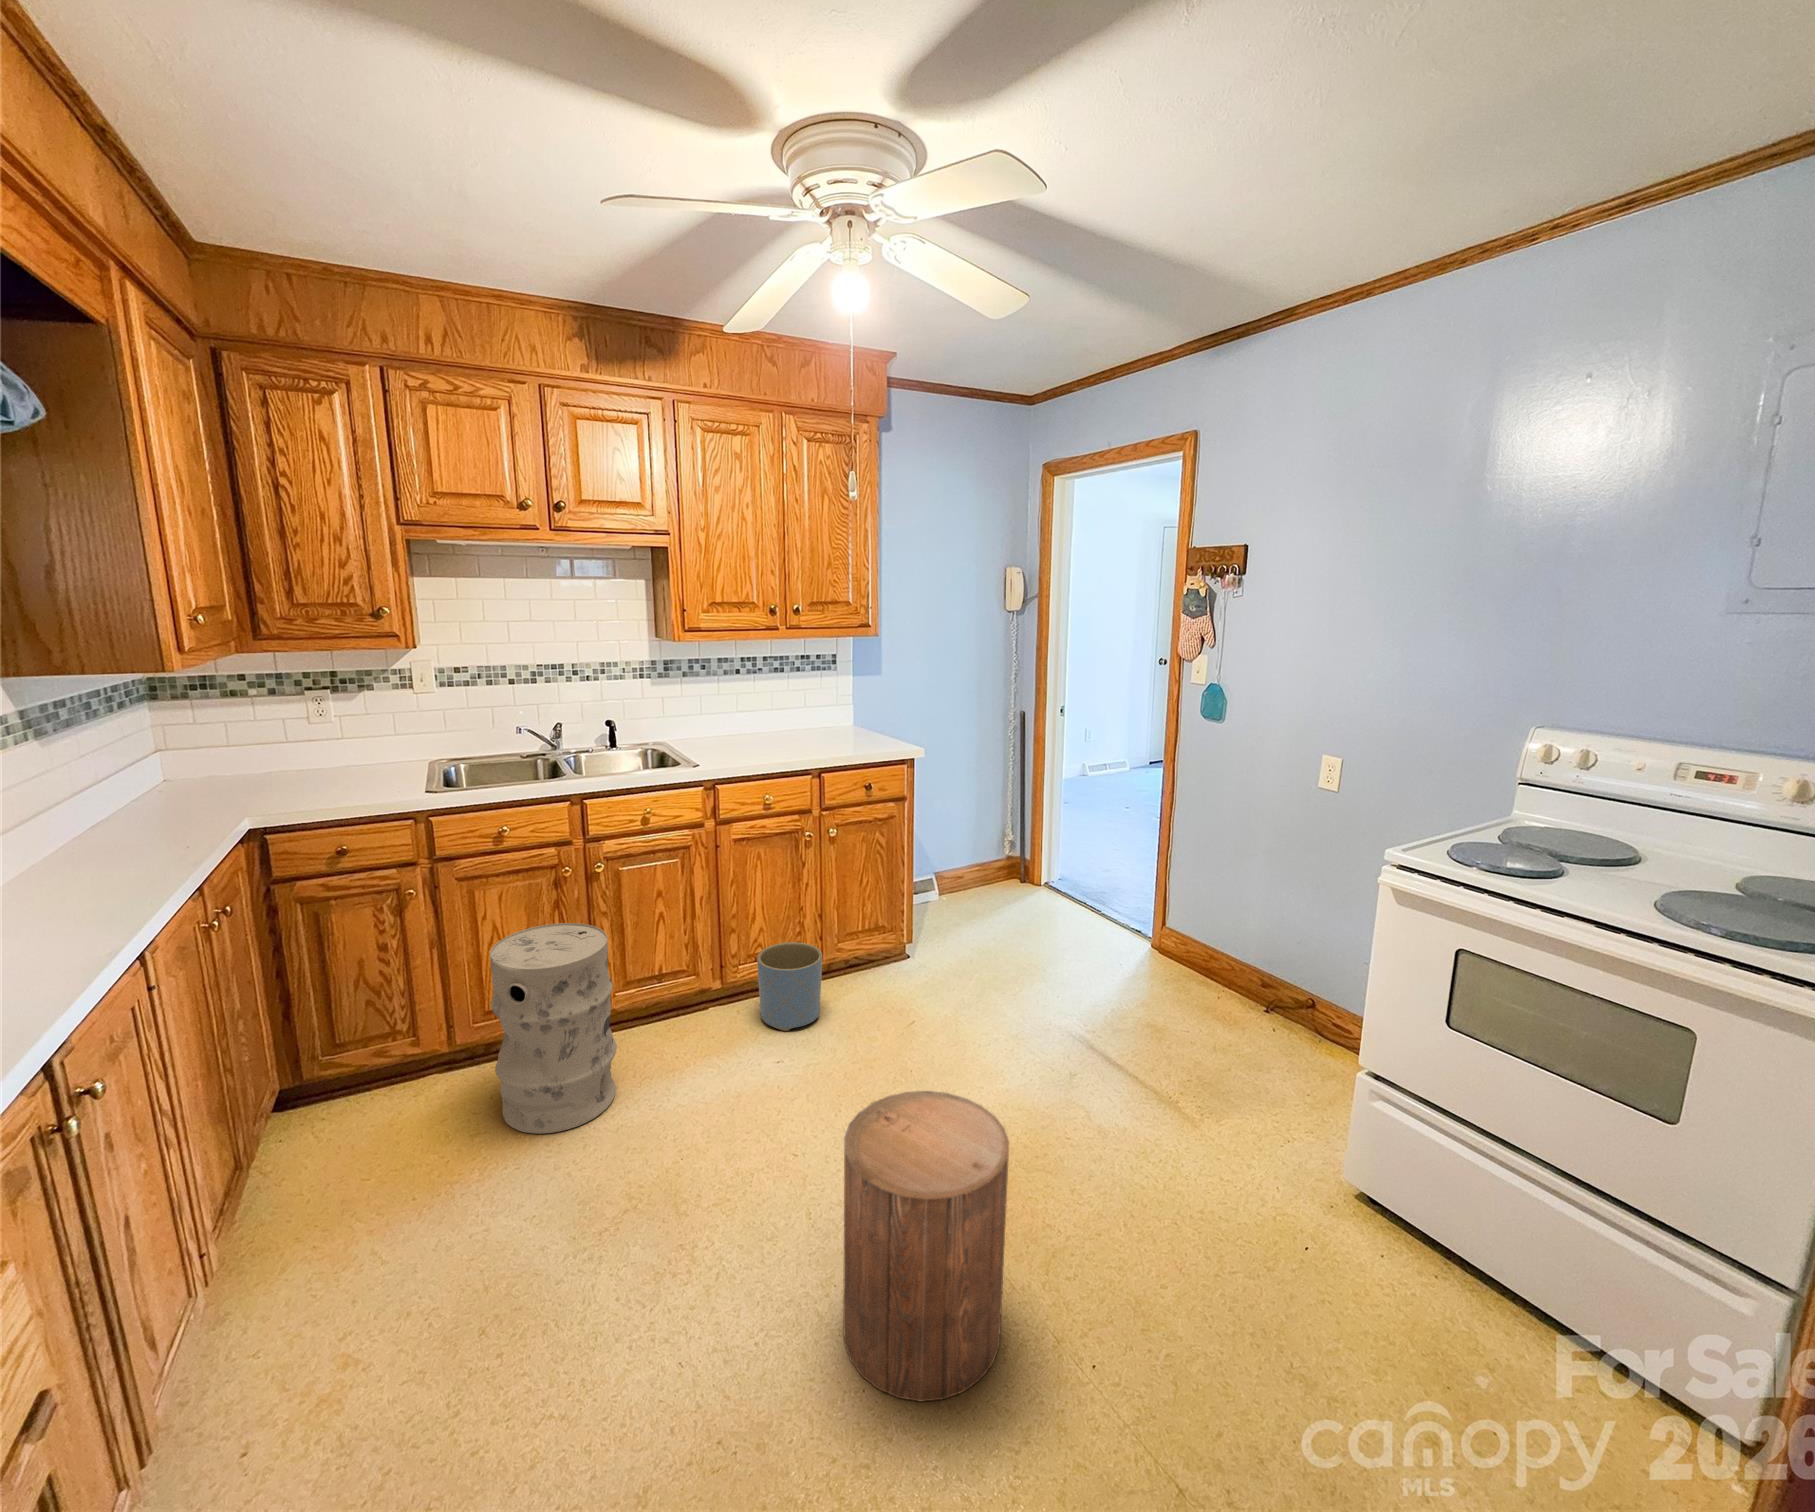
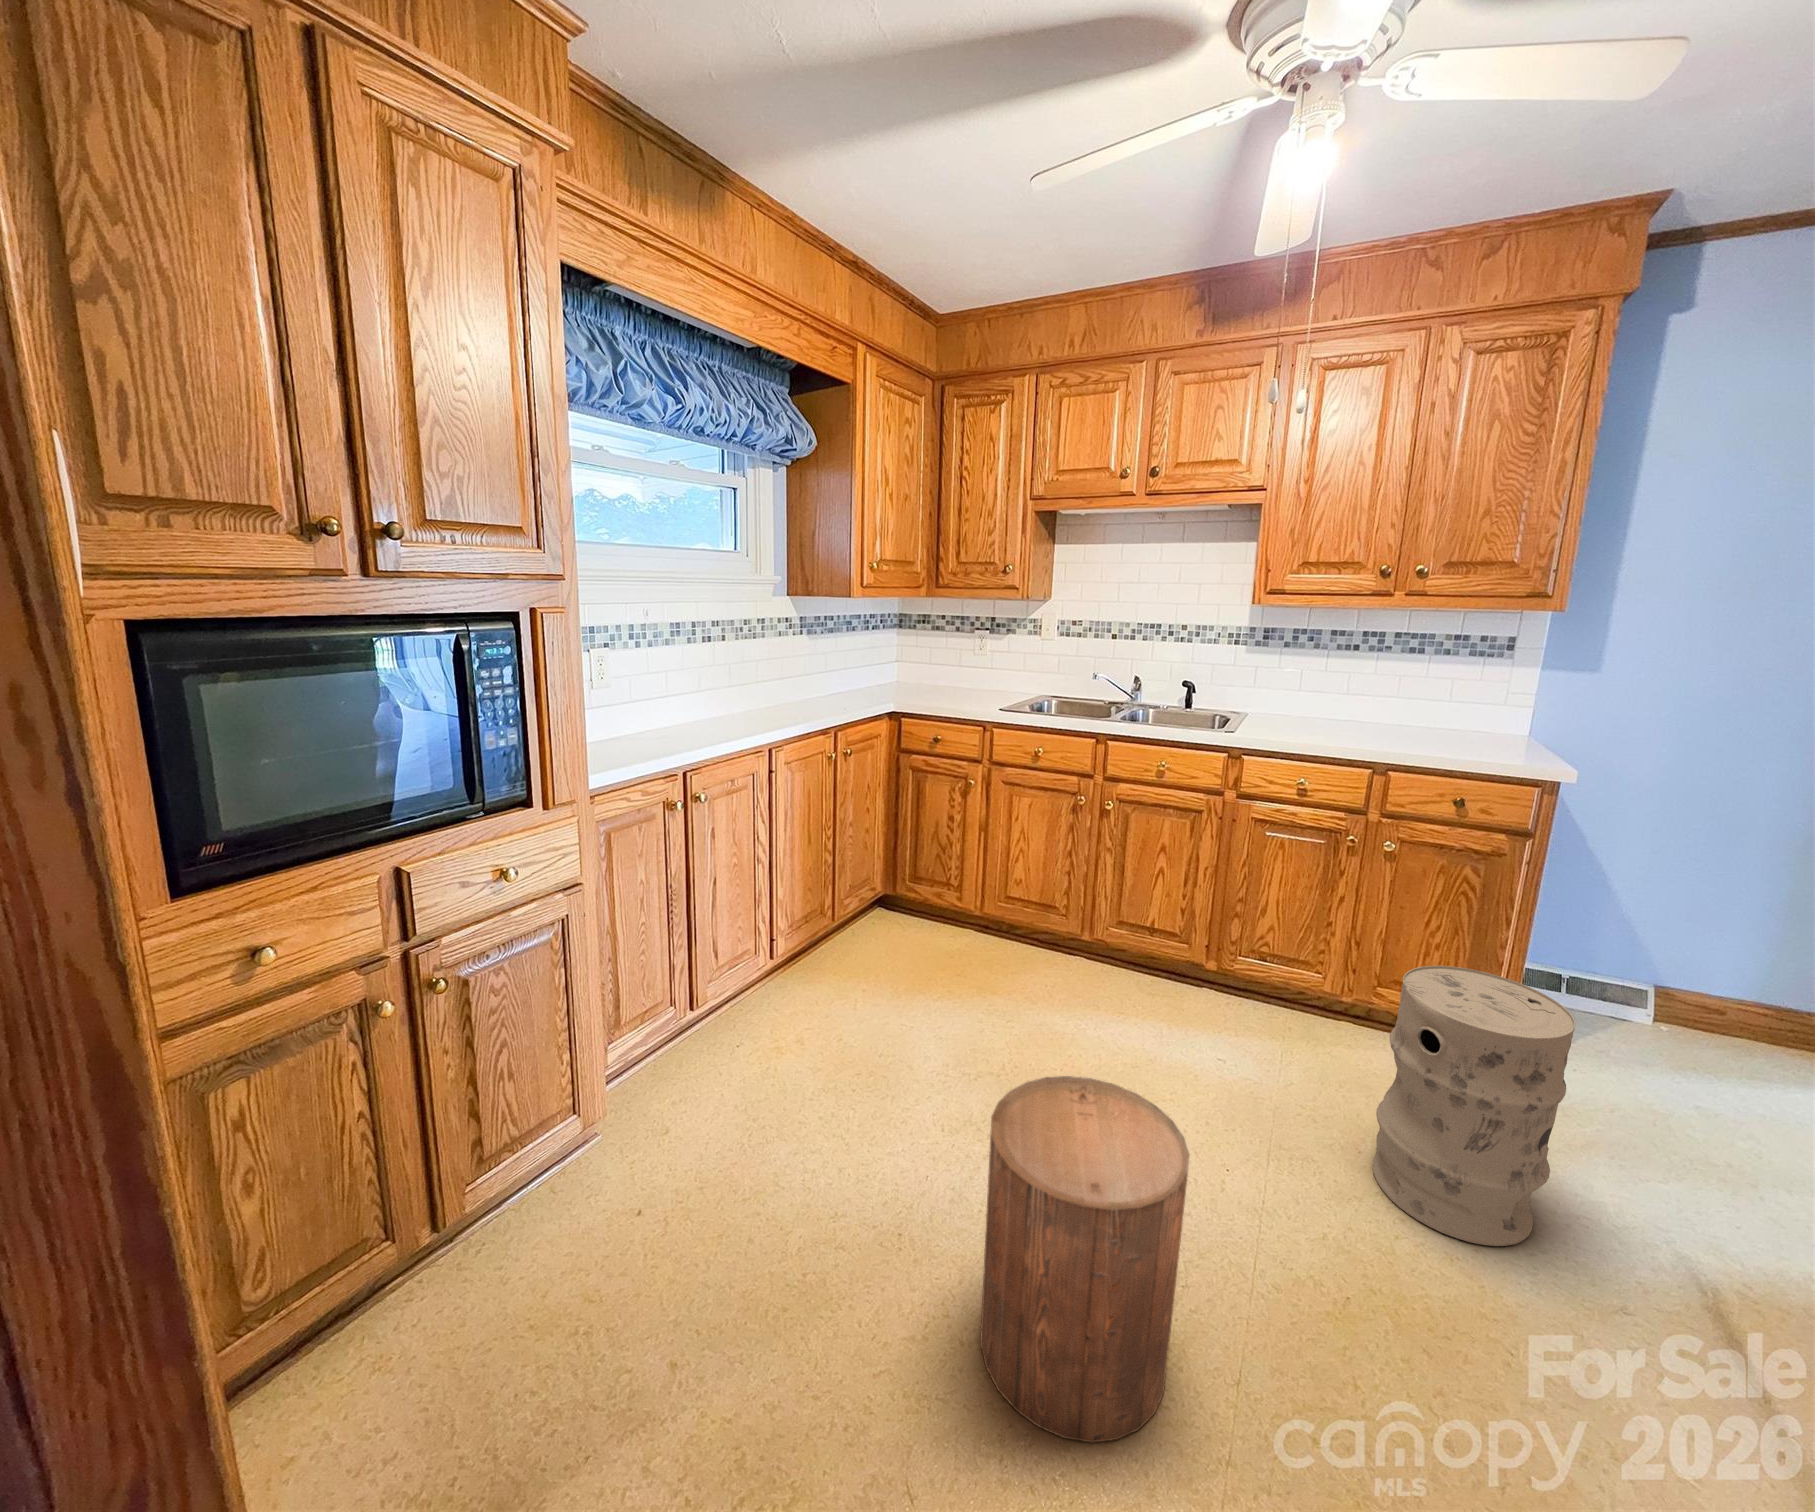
trash can: present [490,923,617,1134] -> present [1373,966,1575,1246]
planter: present [757,942,822,1031] -> none [1236,948,1321,1050]

